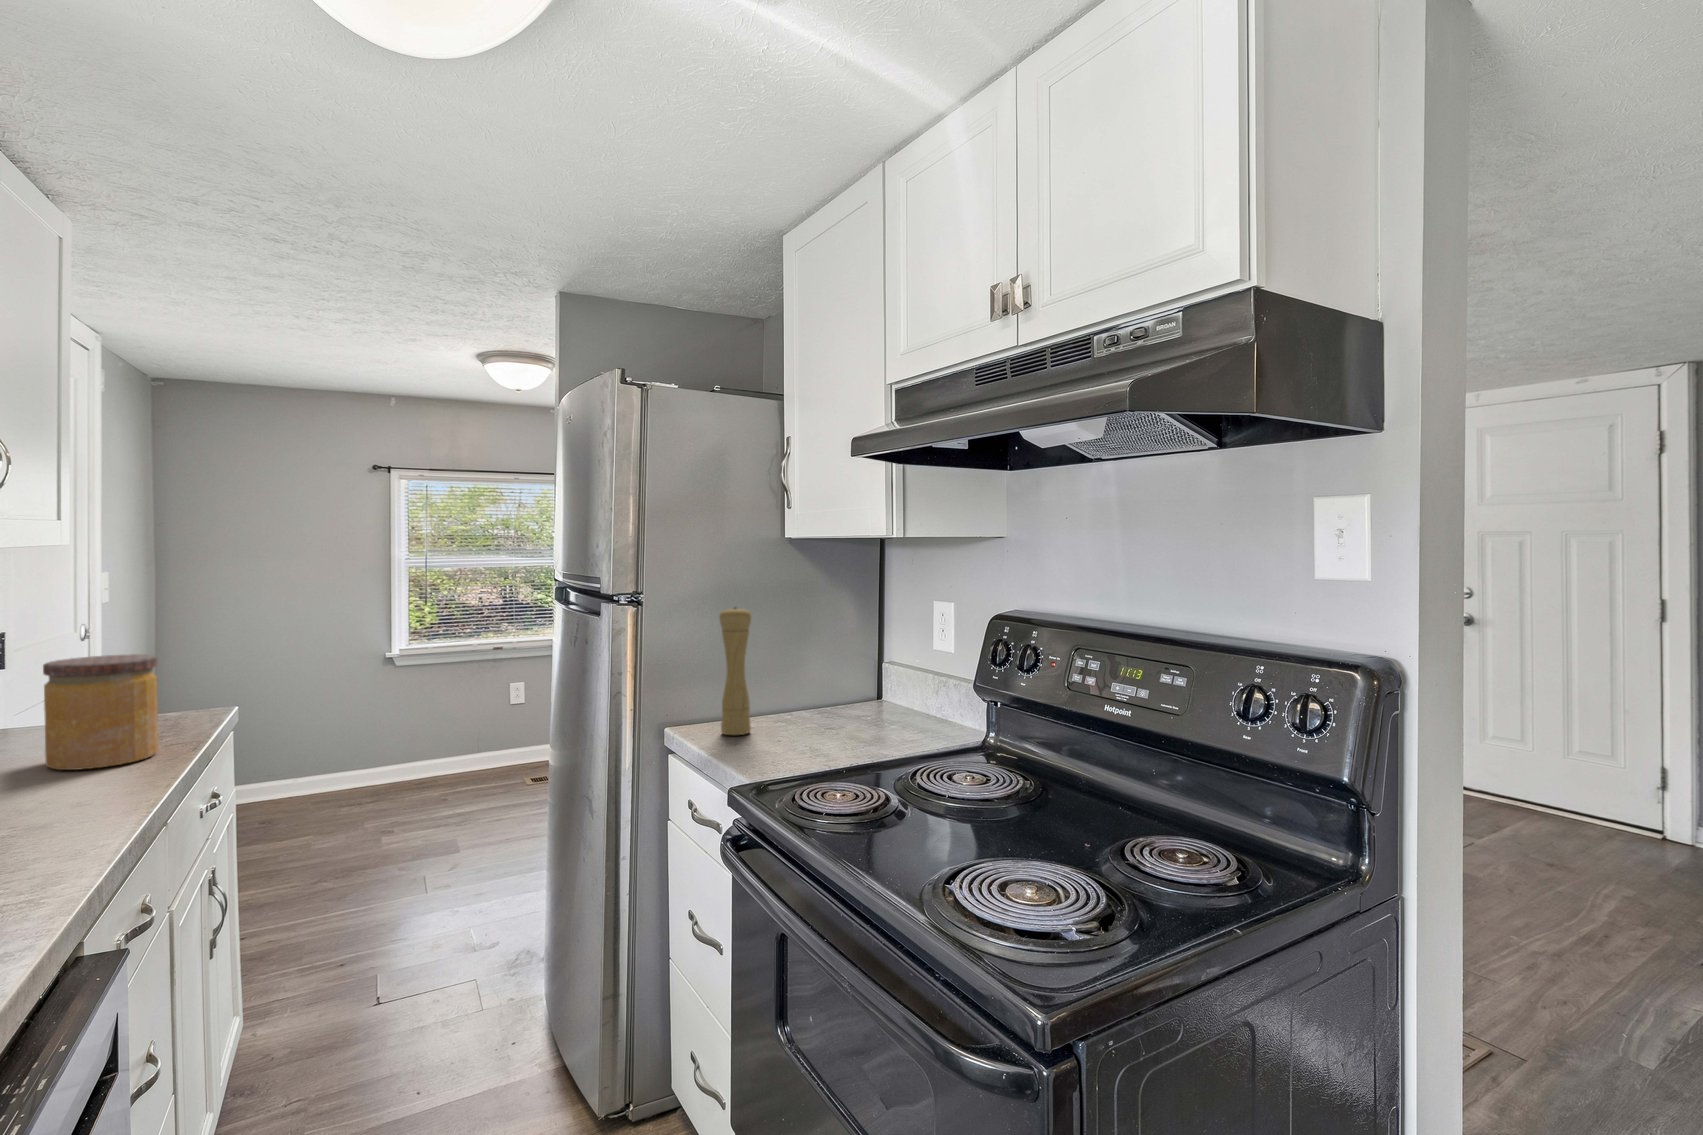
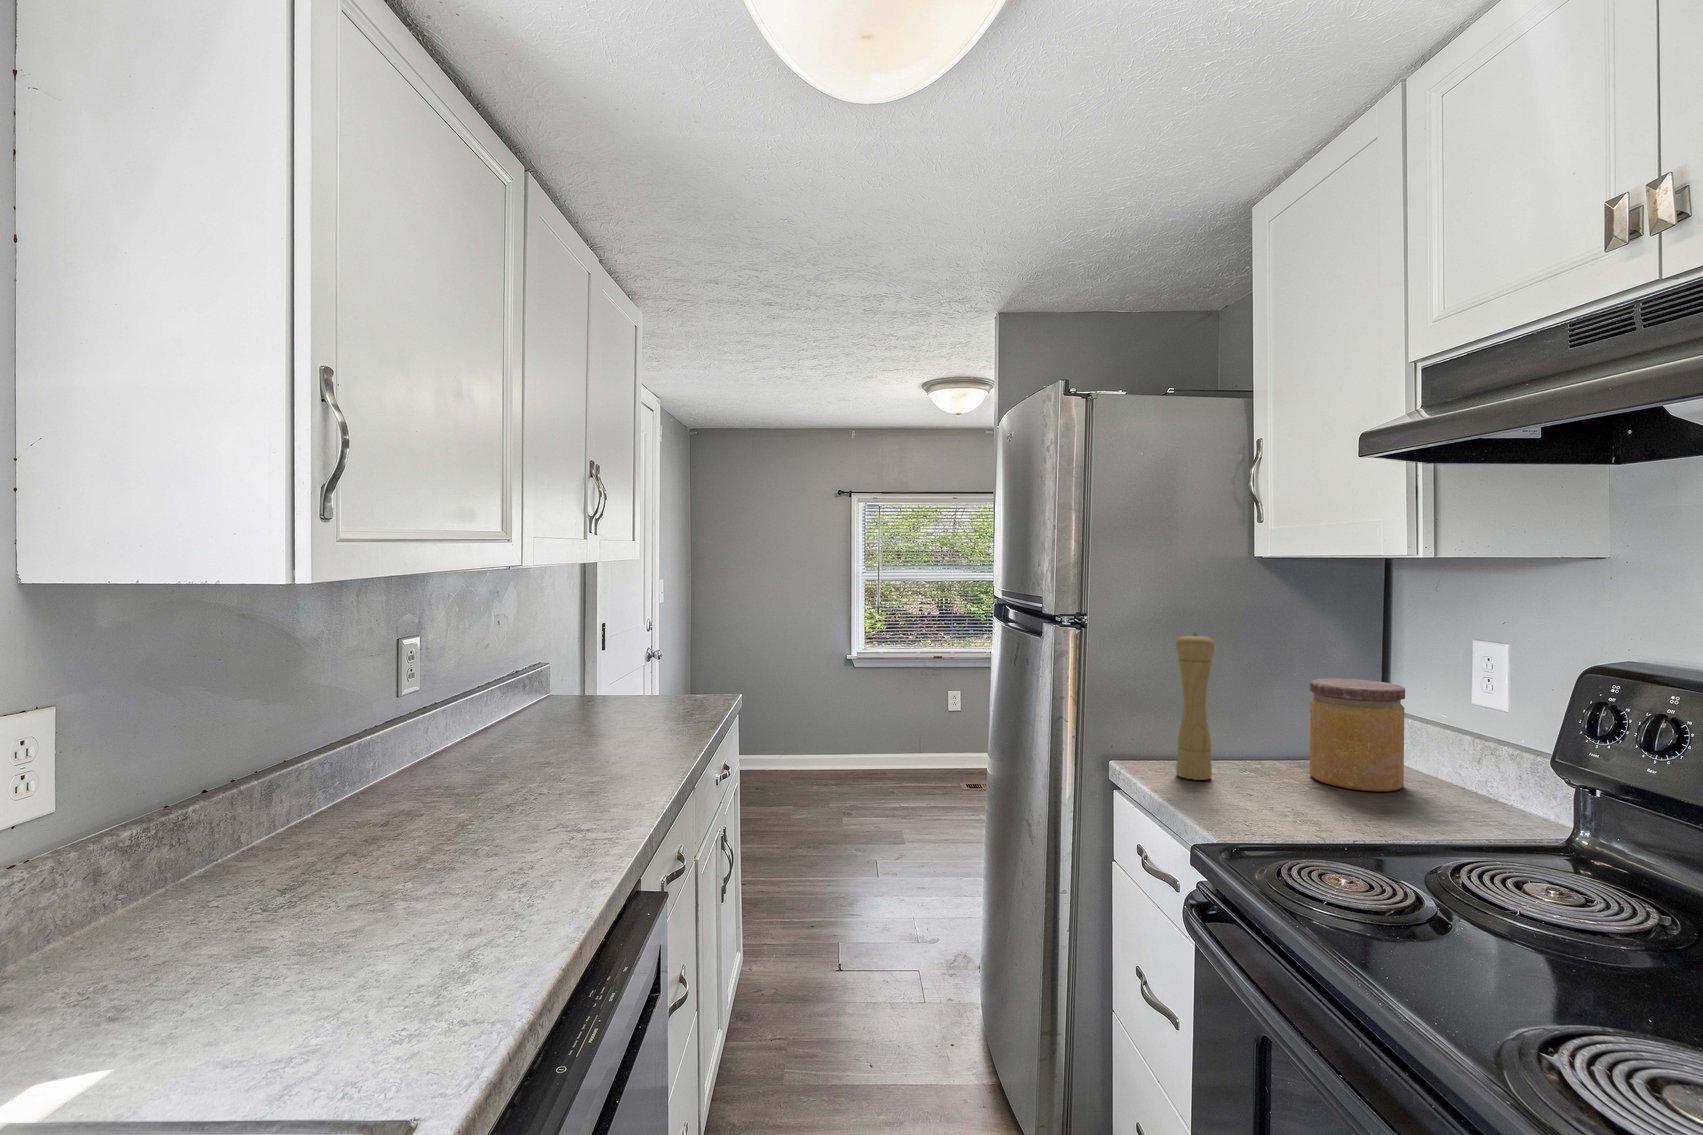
jar: present [43,654,158,770] -> present [1310,678,1405,791]

